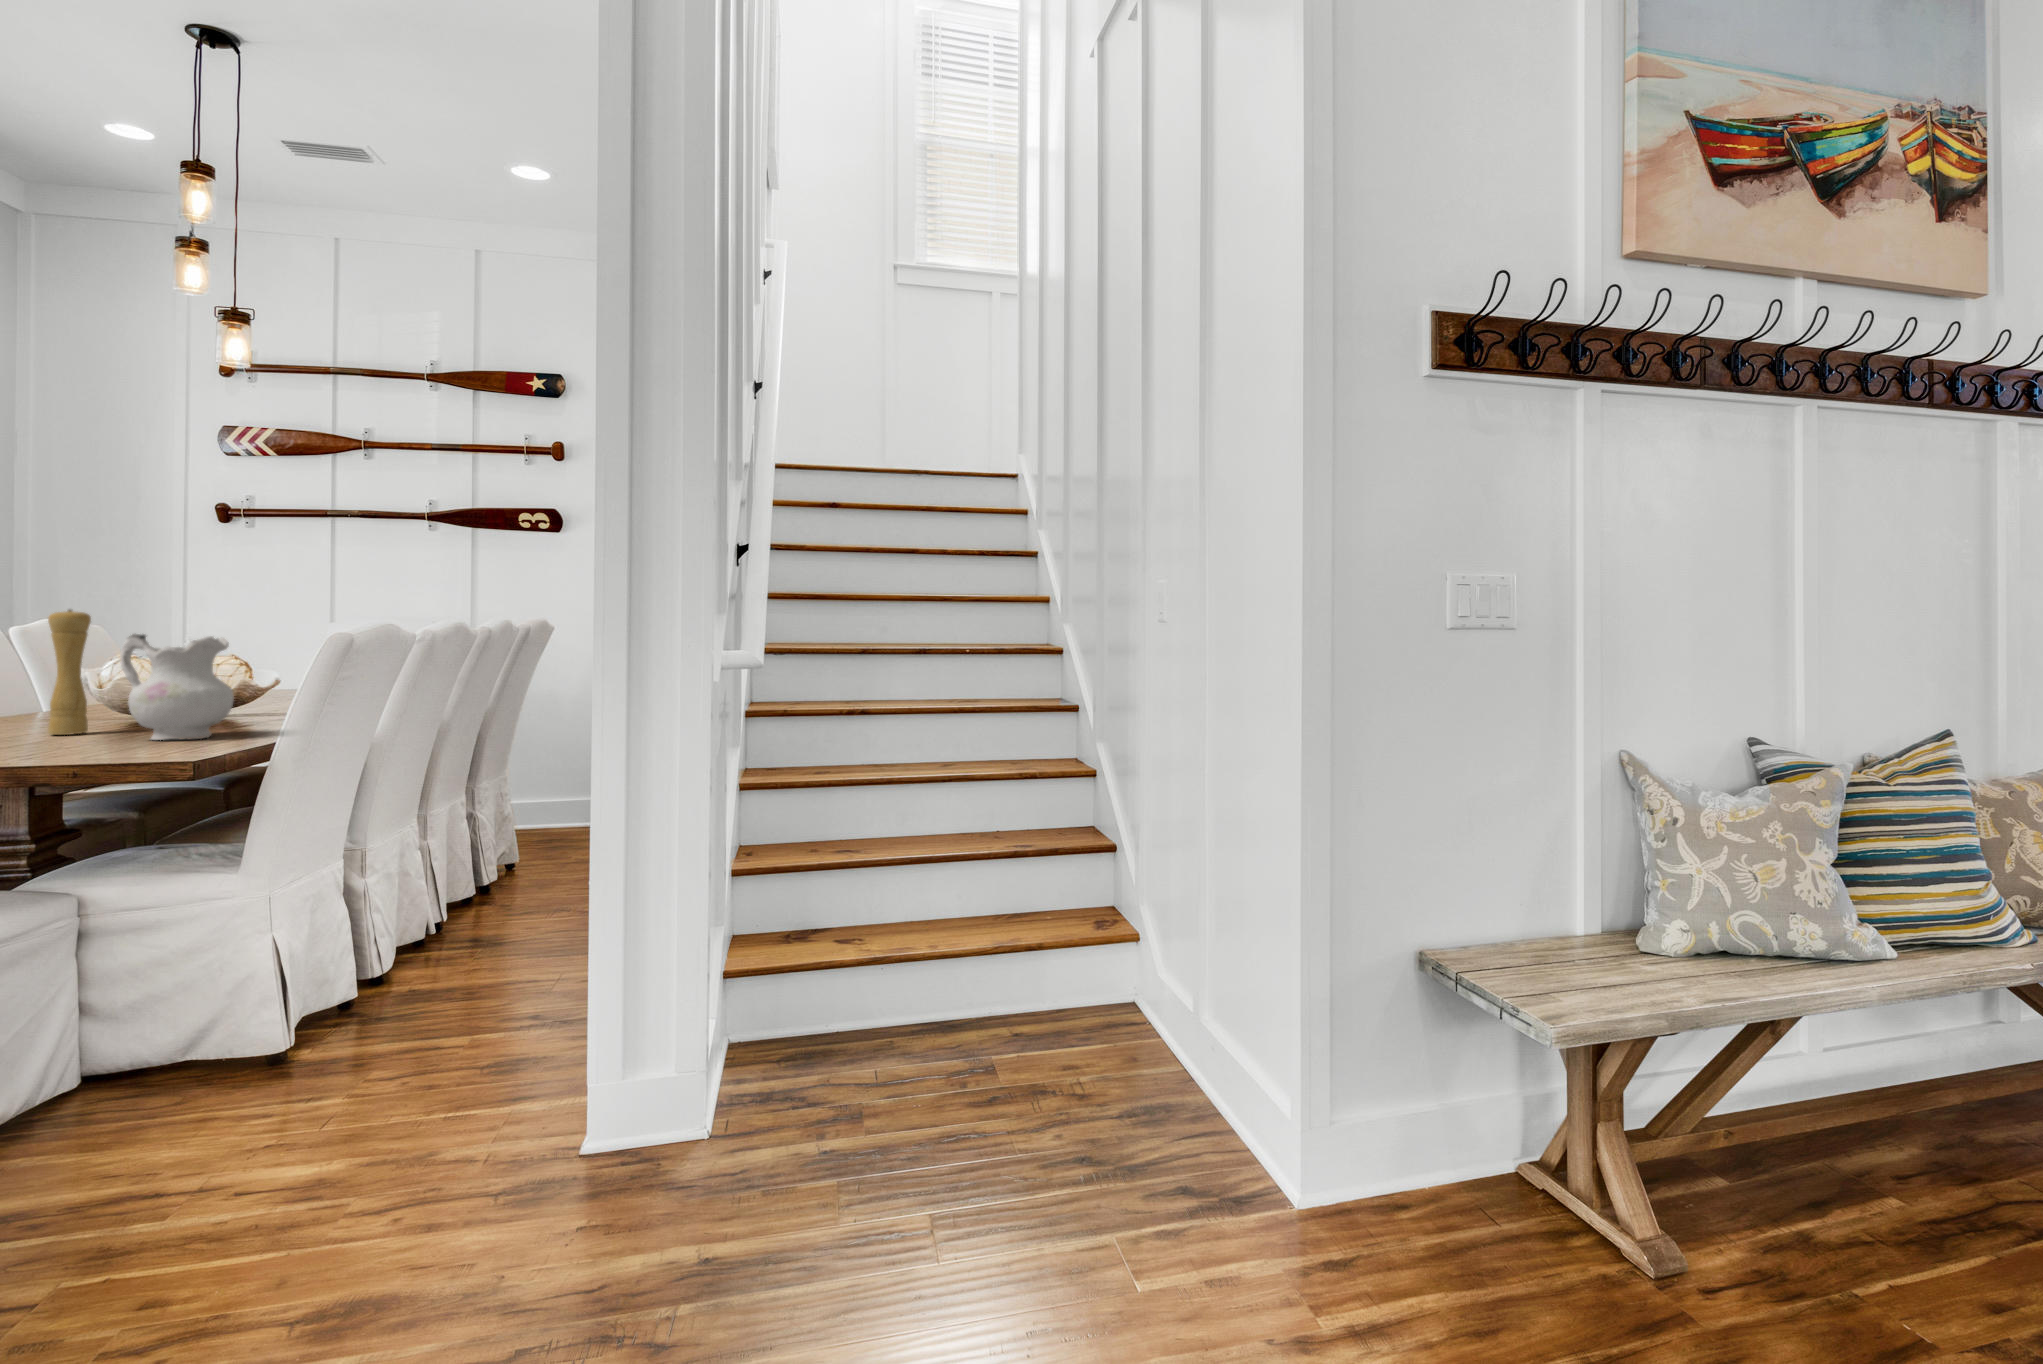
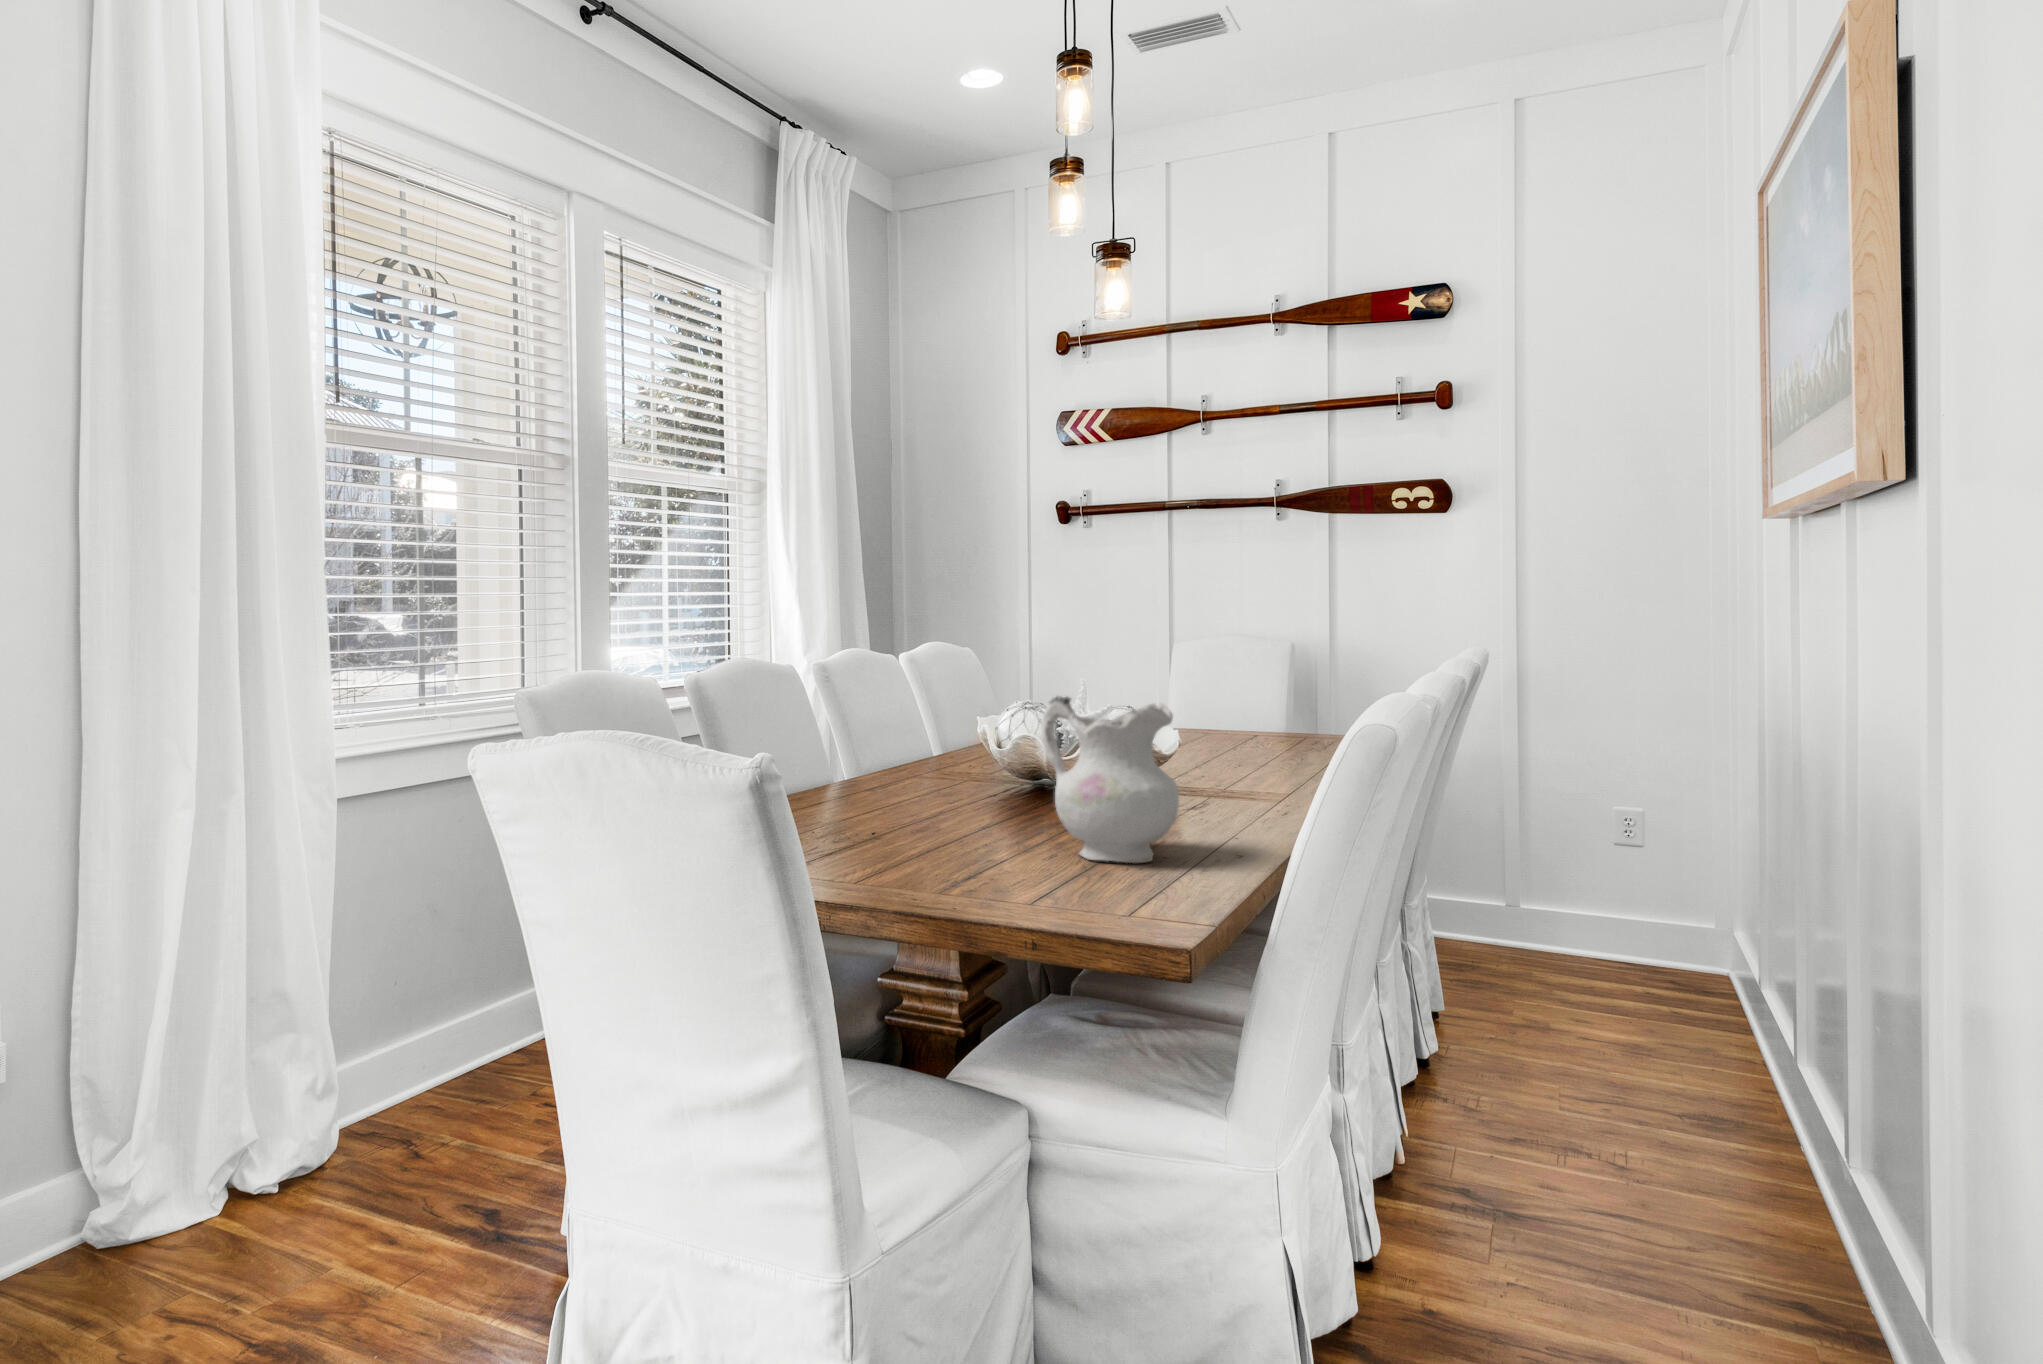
pepper mill: present [48,610,91,735] -> none [957,655,1000,829]

